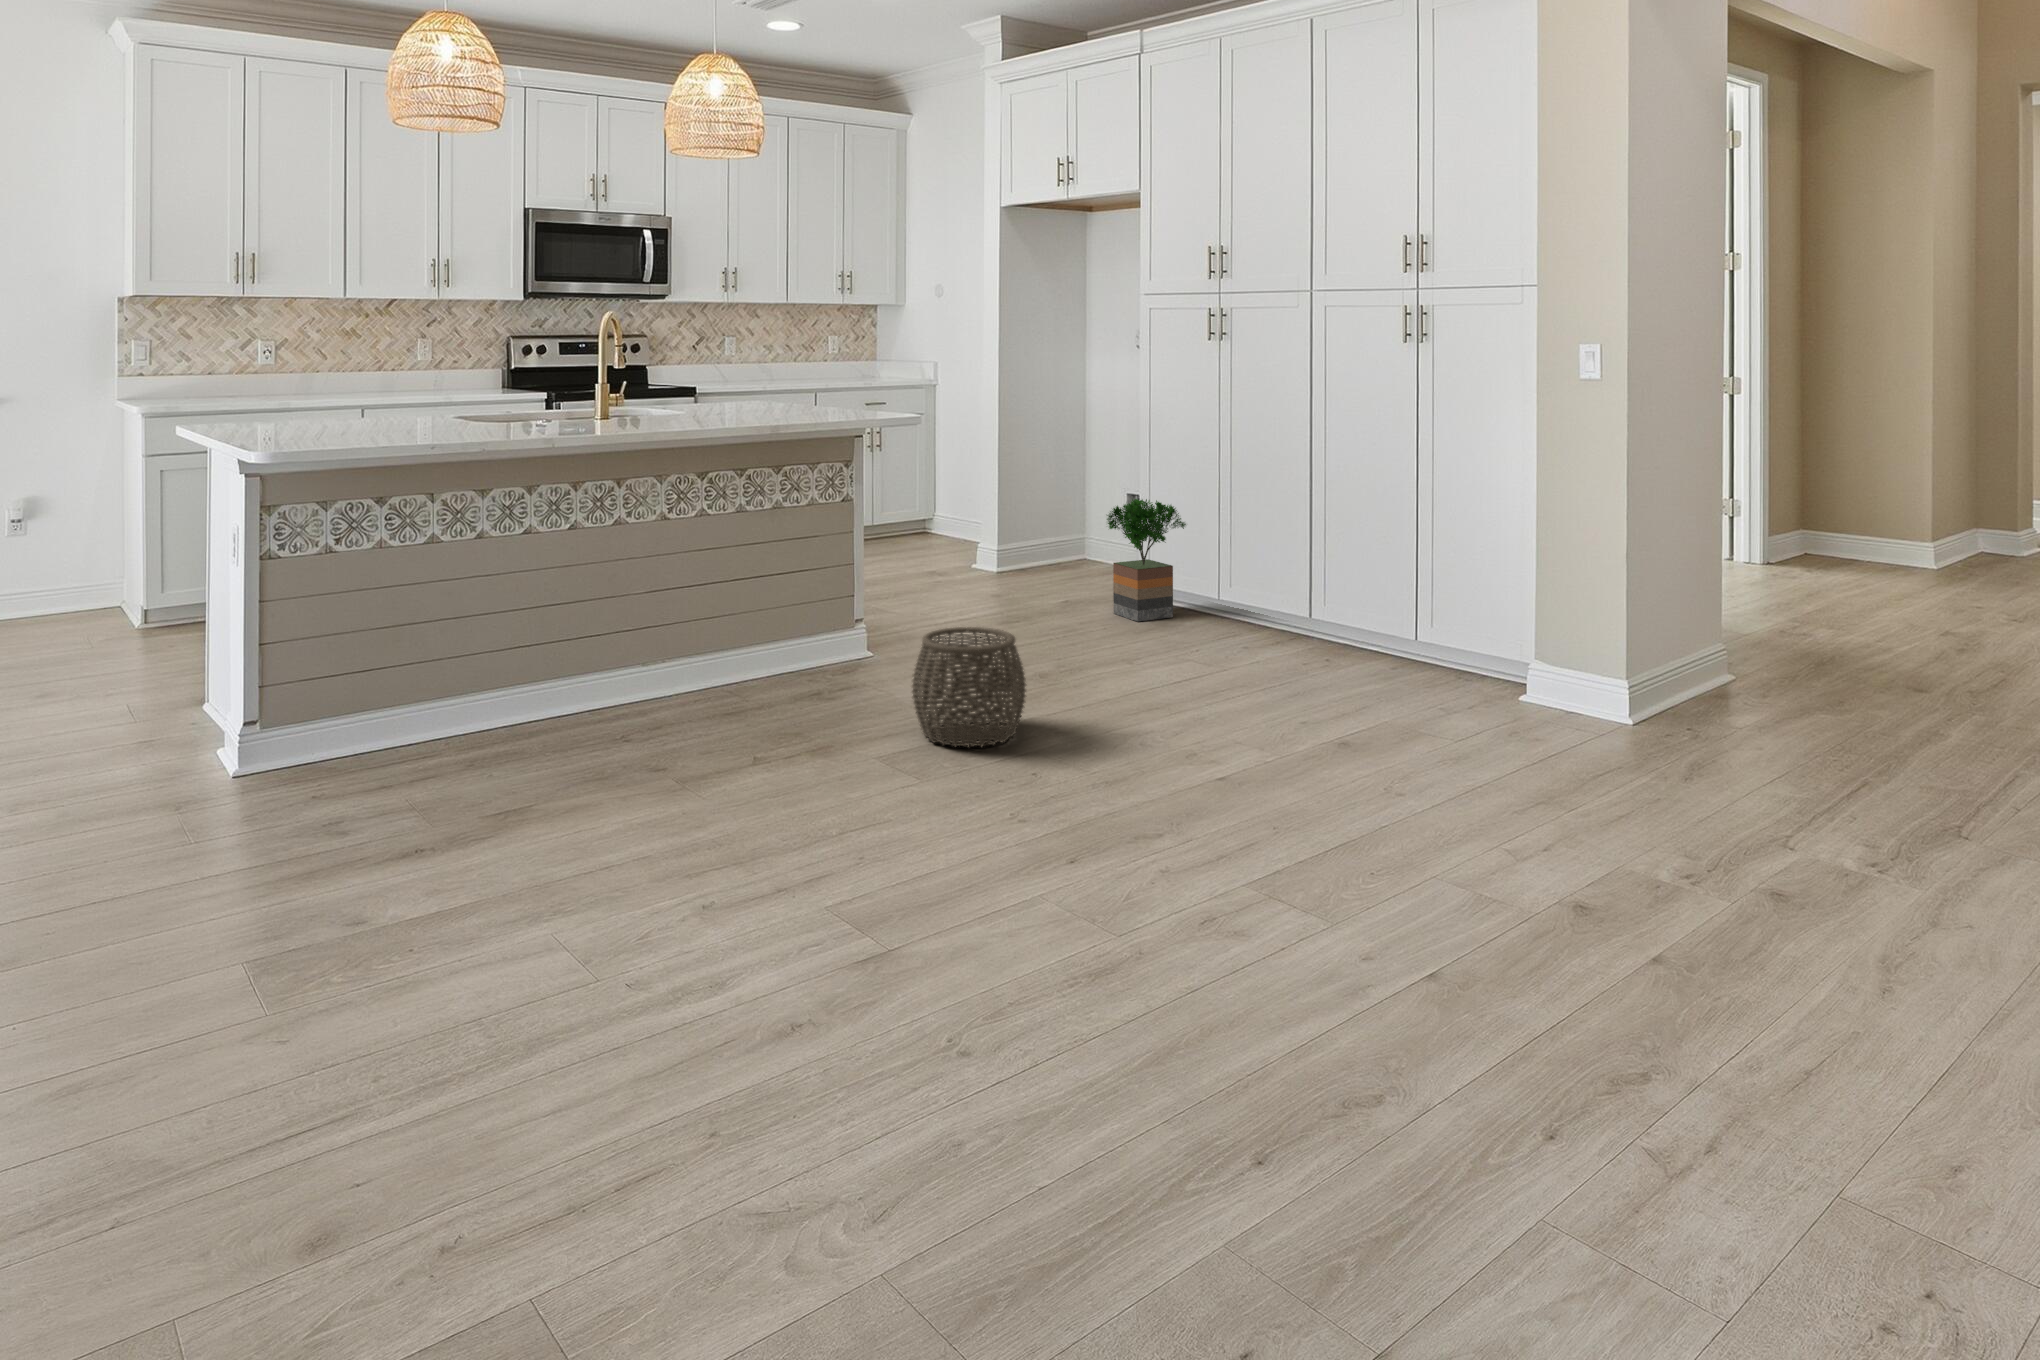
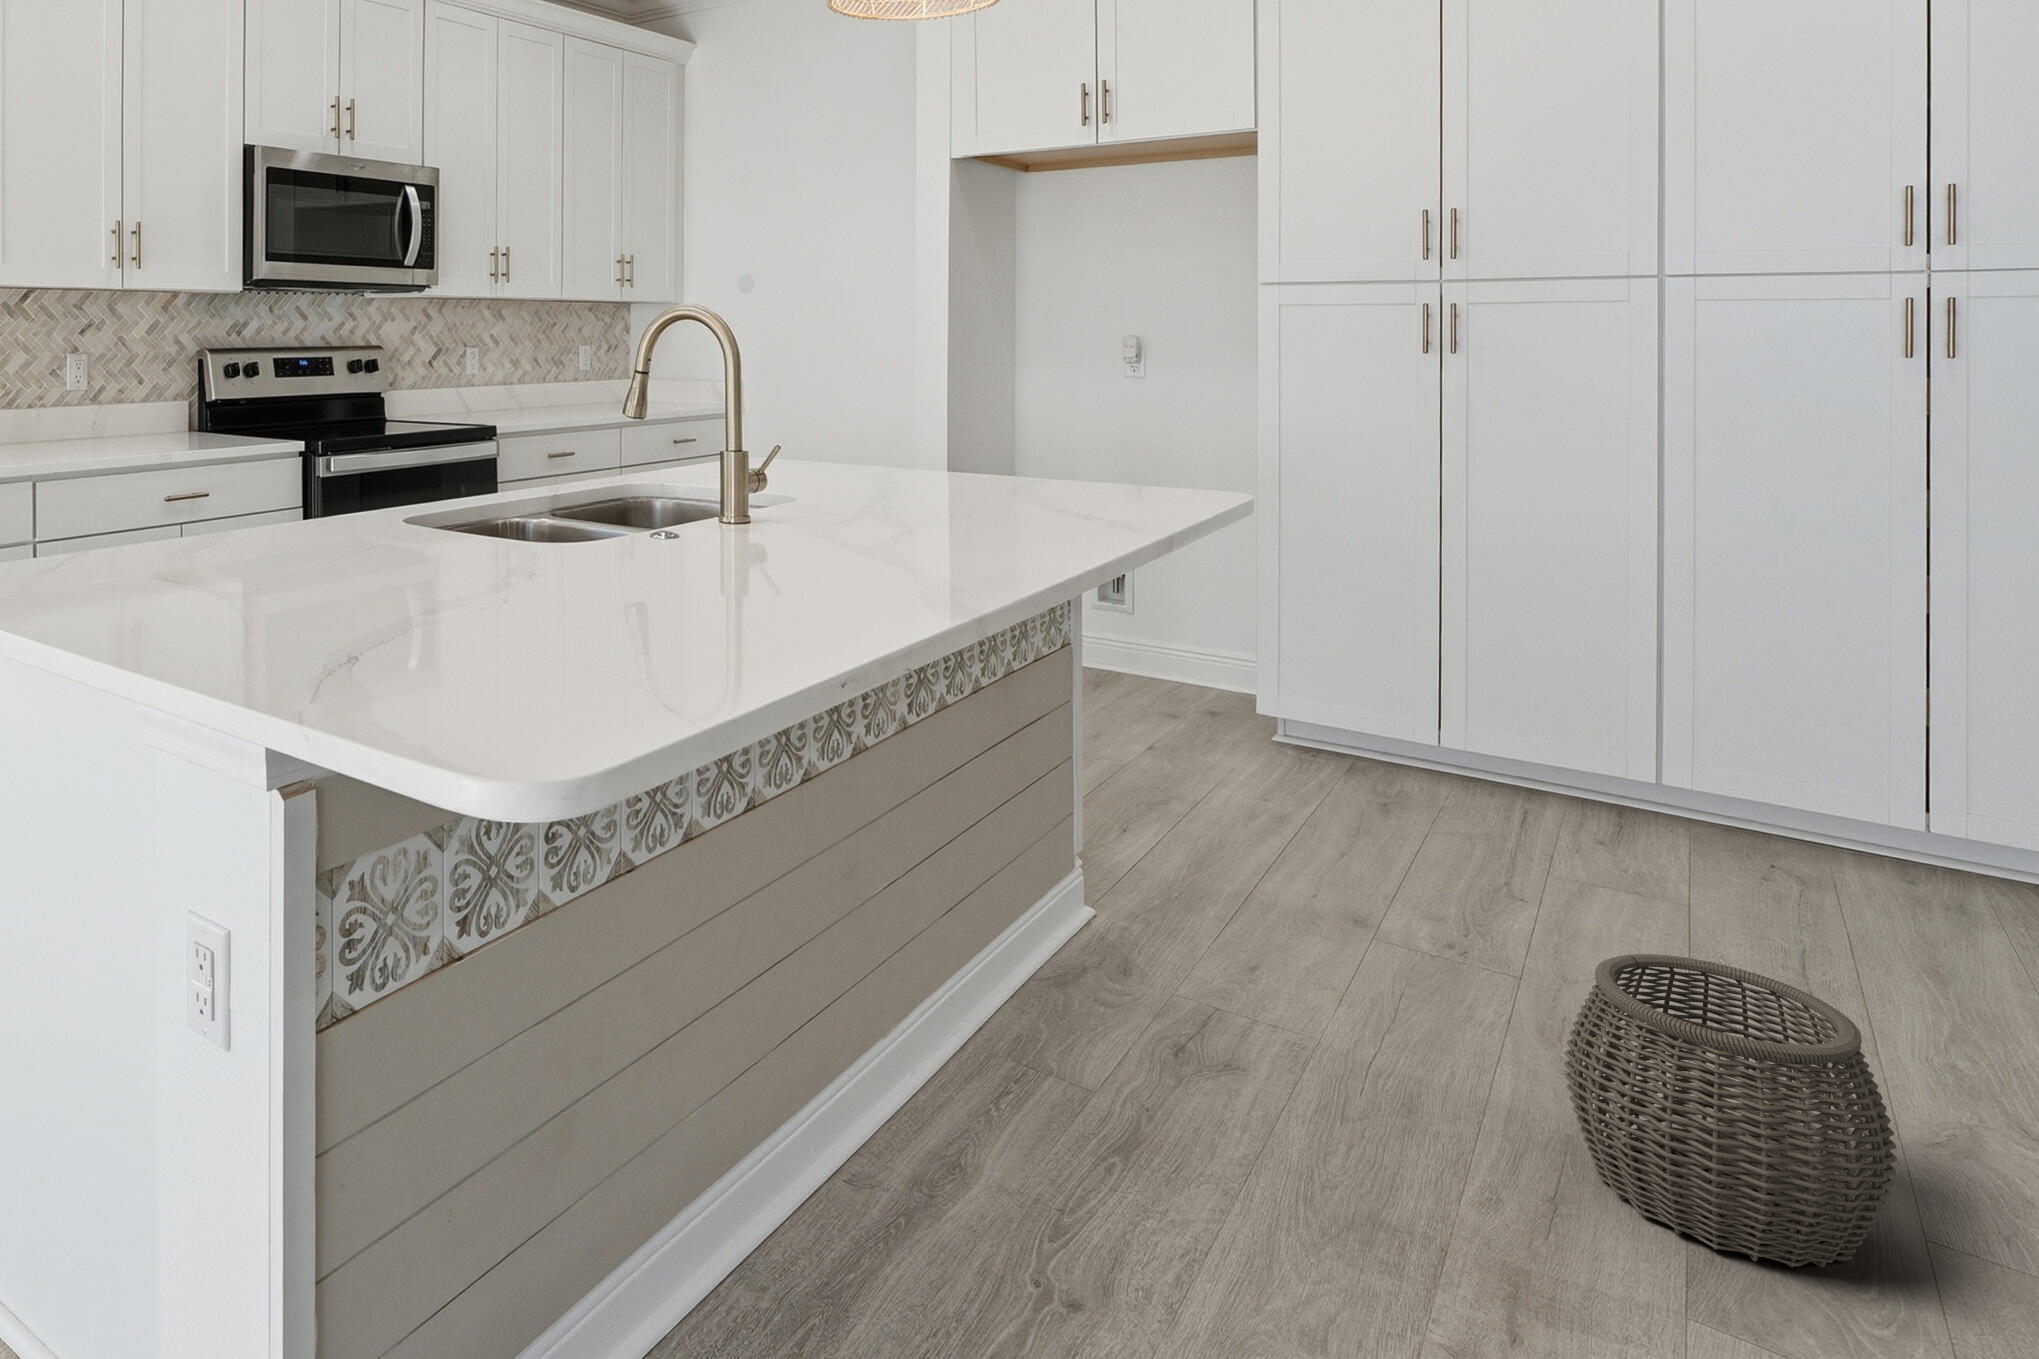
potted tree: present [1107,498,1186,622] -> none [1277,601,1416,802]

